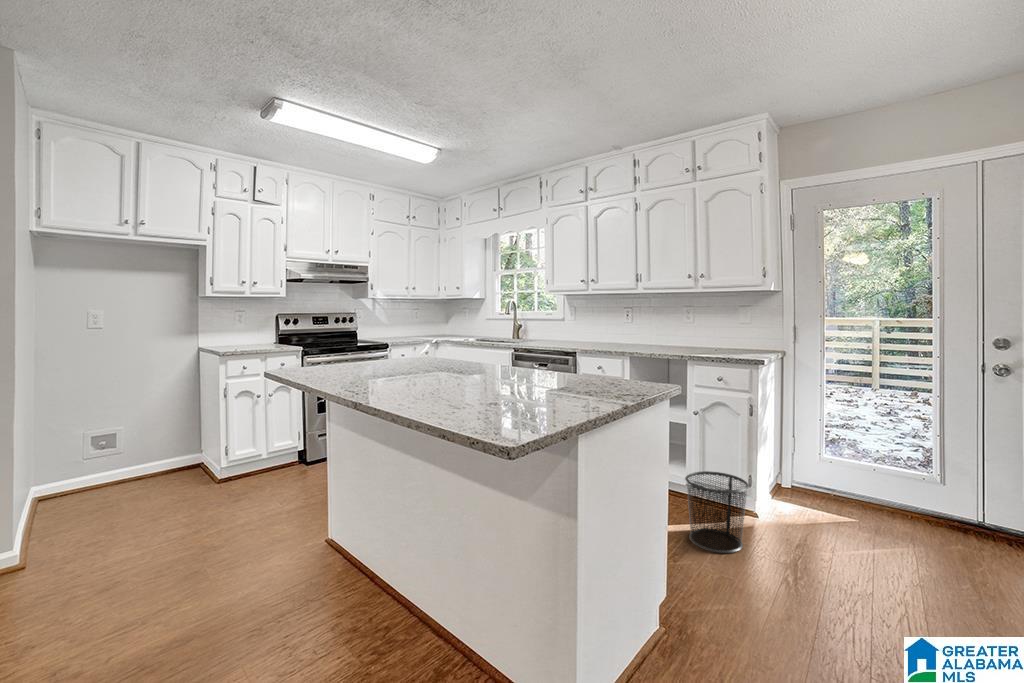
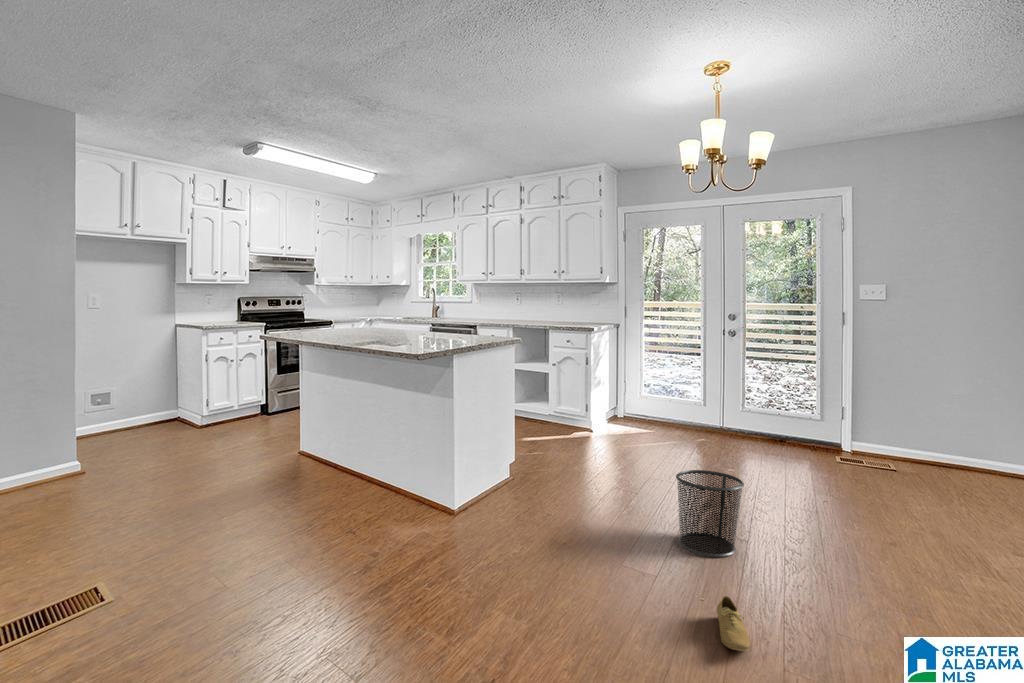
shoe: none [724,597,756,652] -> present [717,596,750,651]

